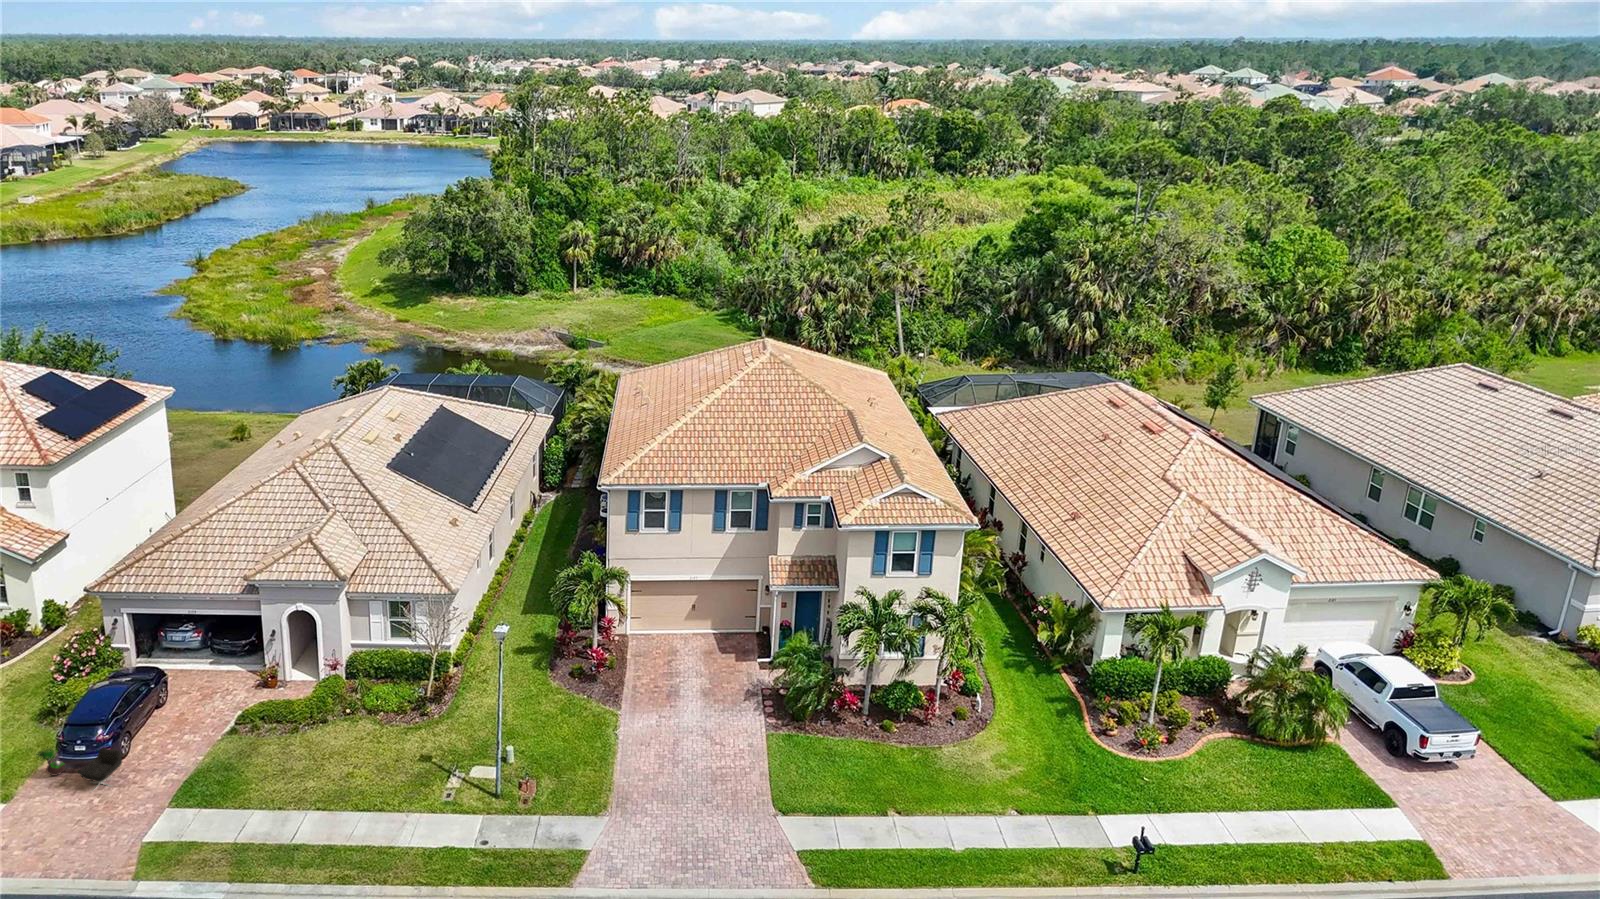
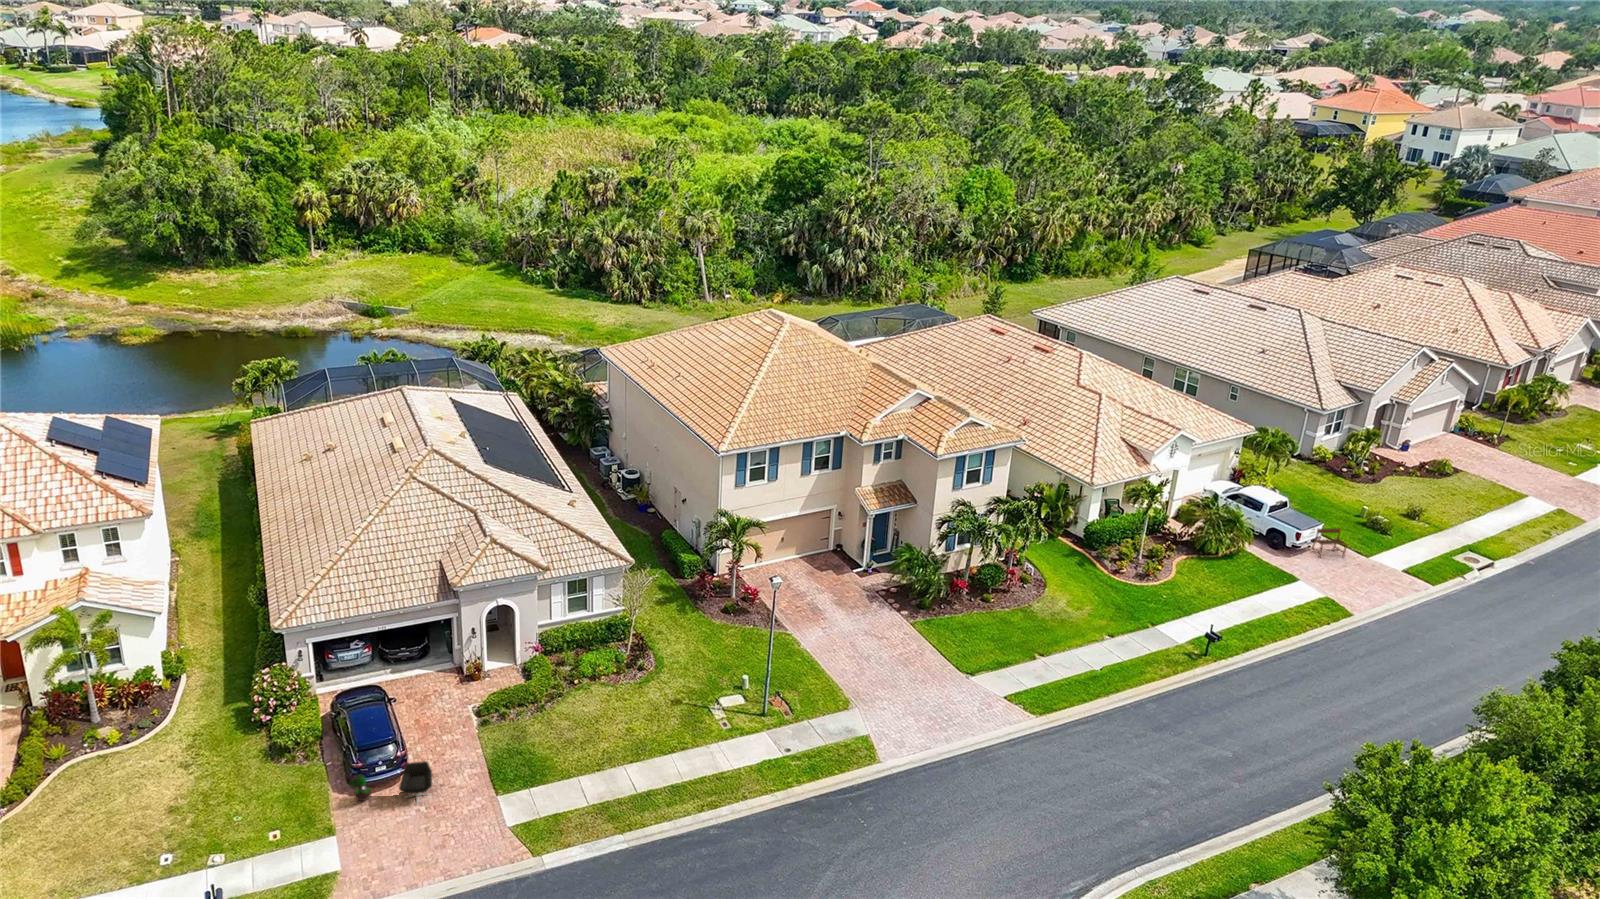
bench: none [1449,734,1505,788] -> present [1311,528,1347,557]

